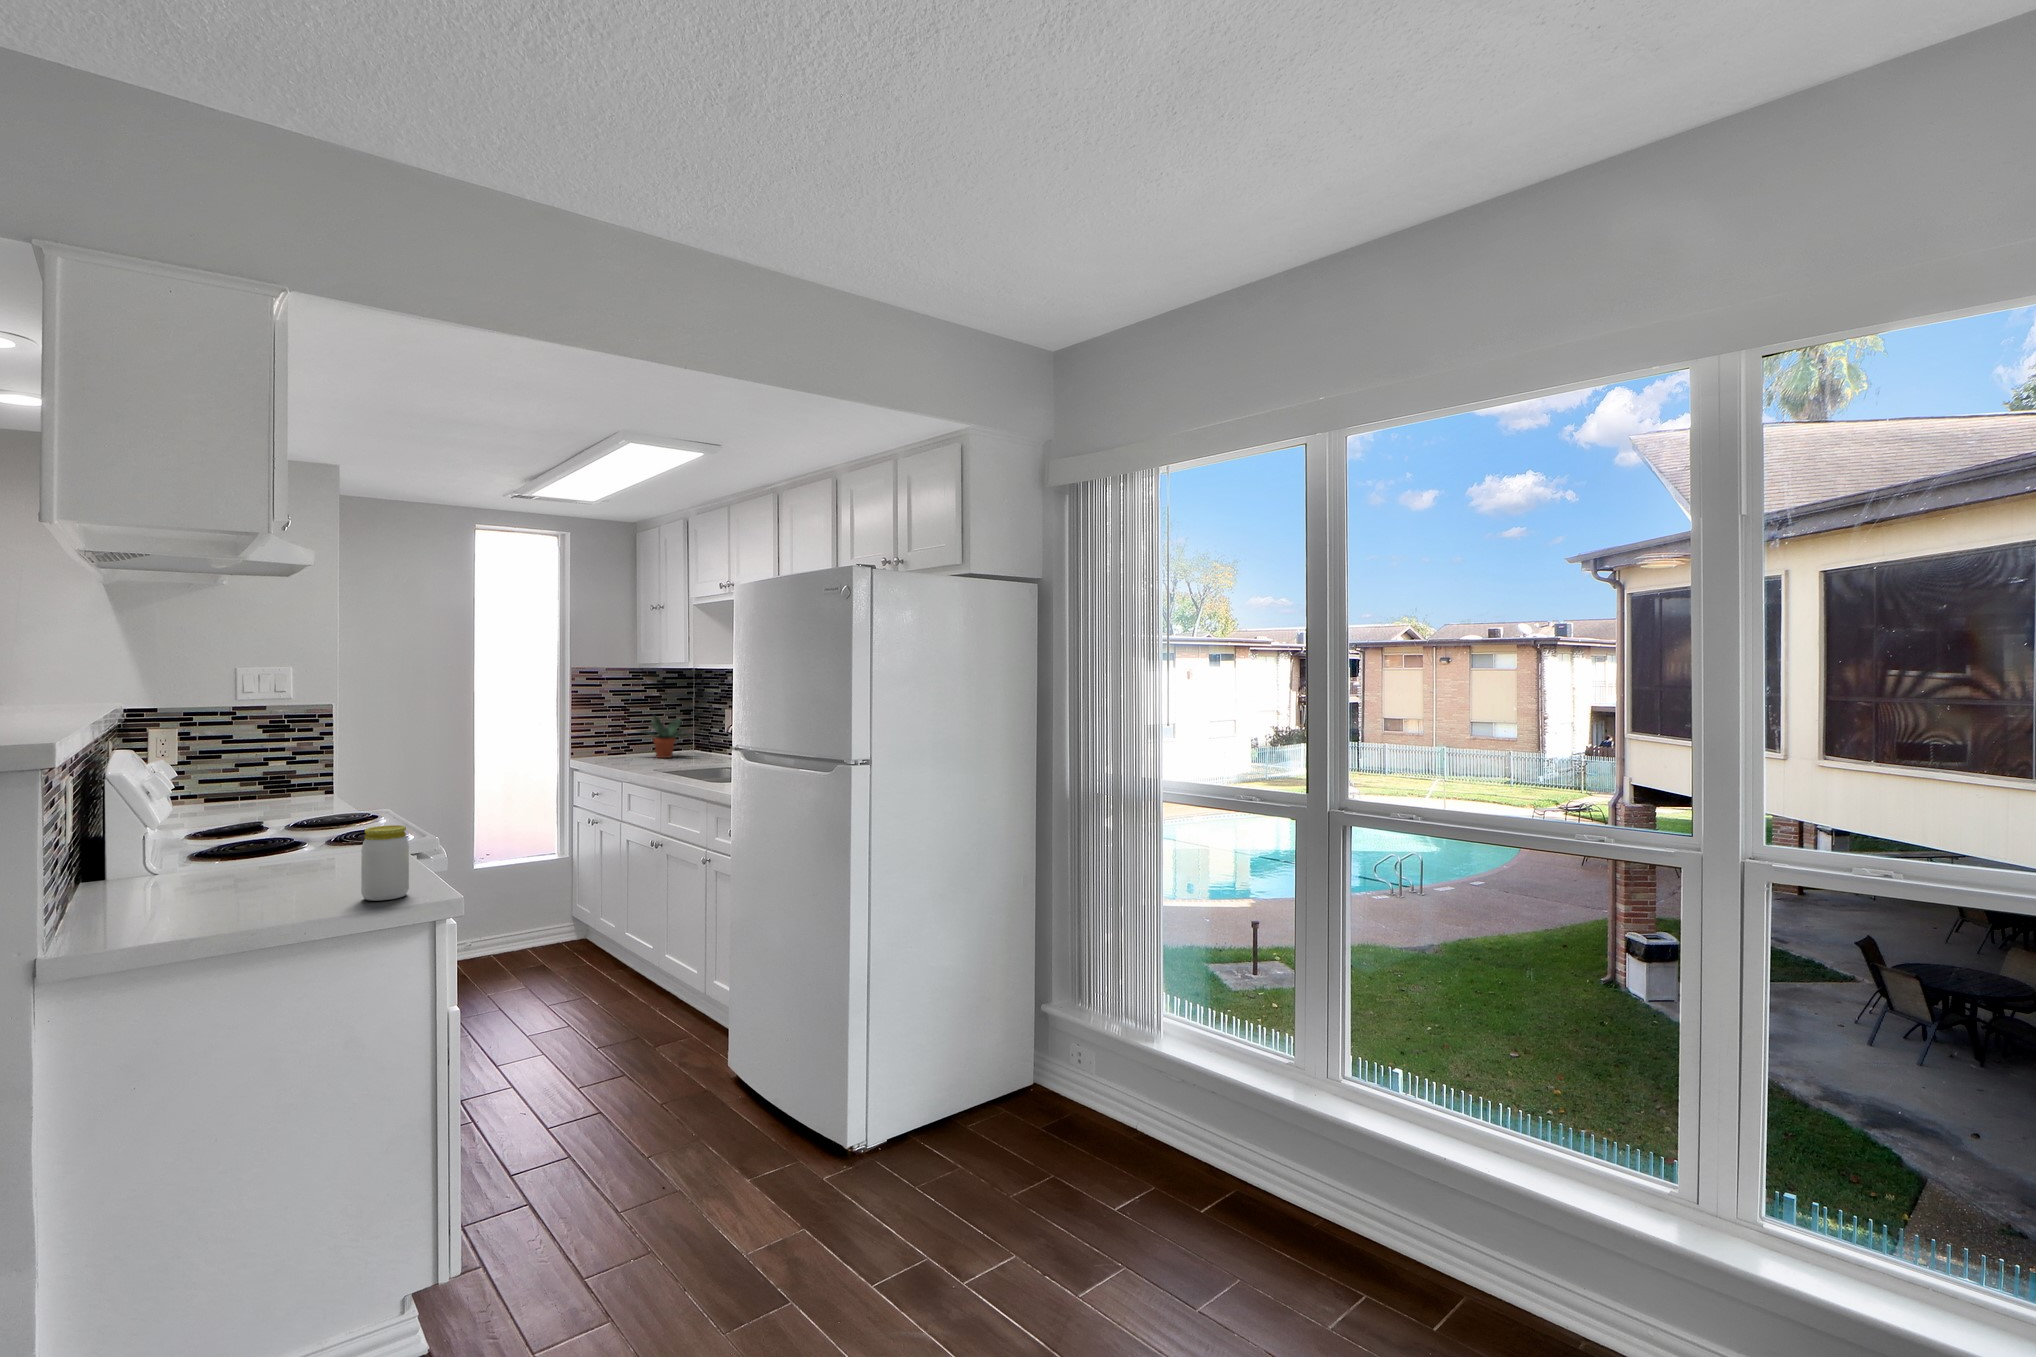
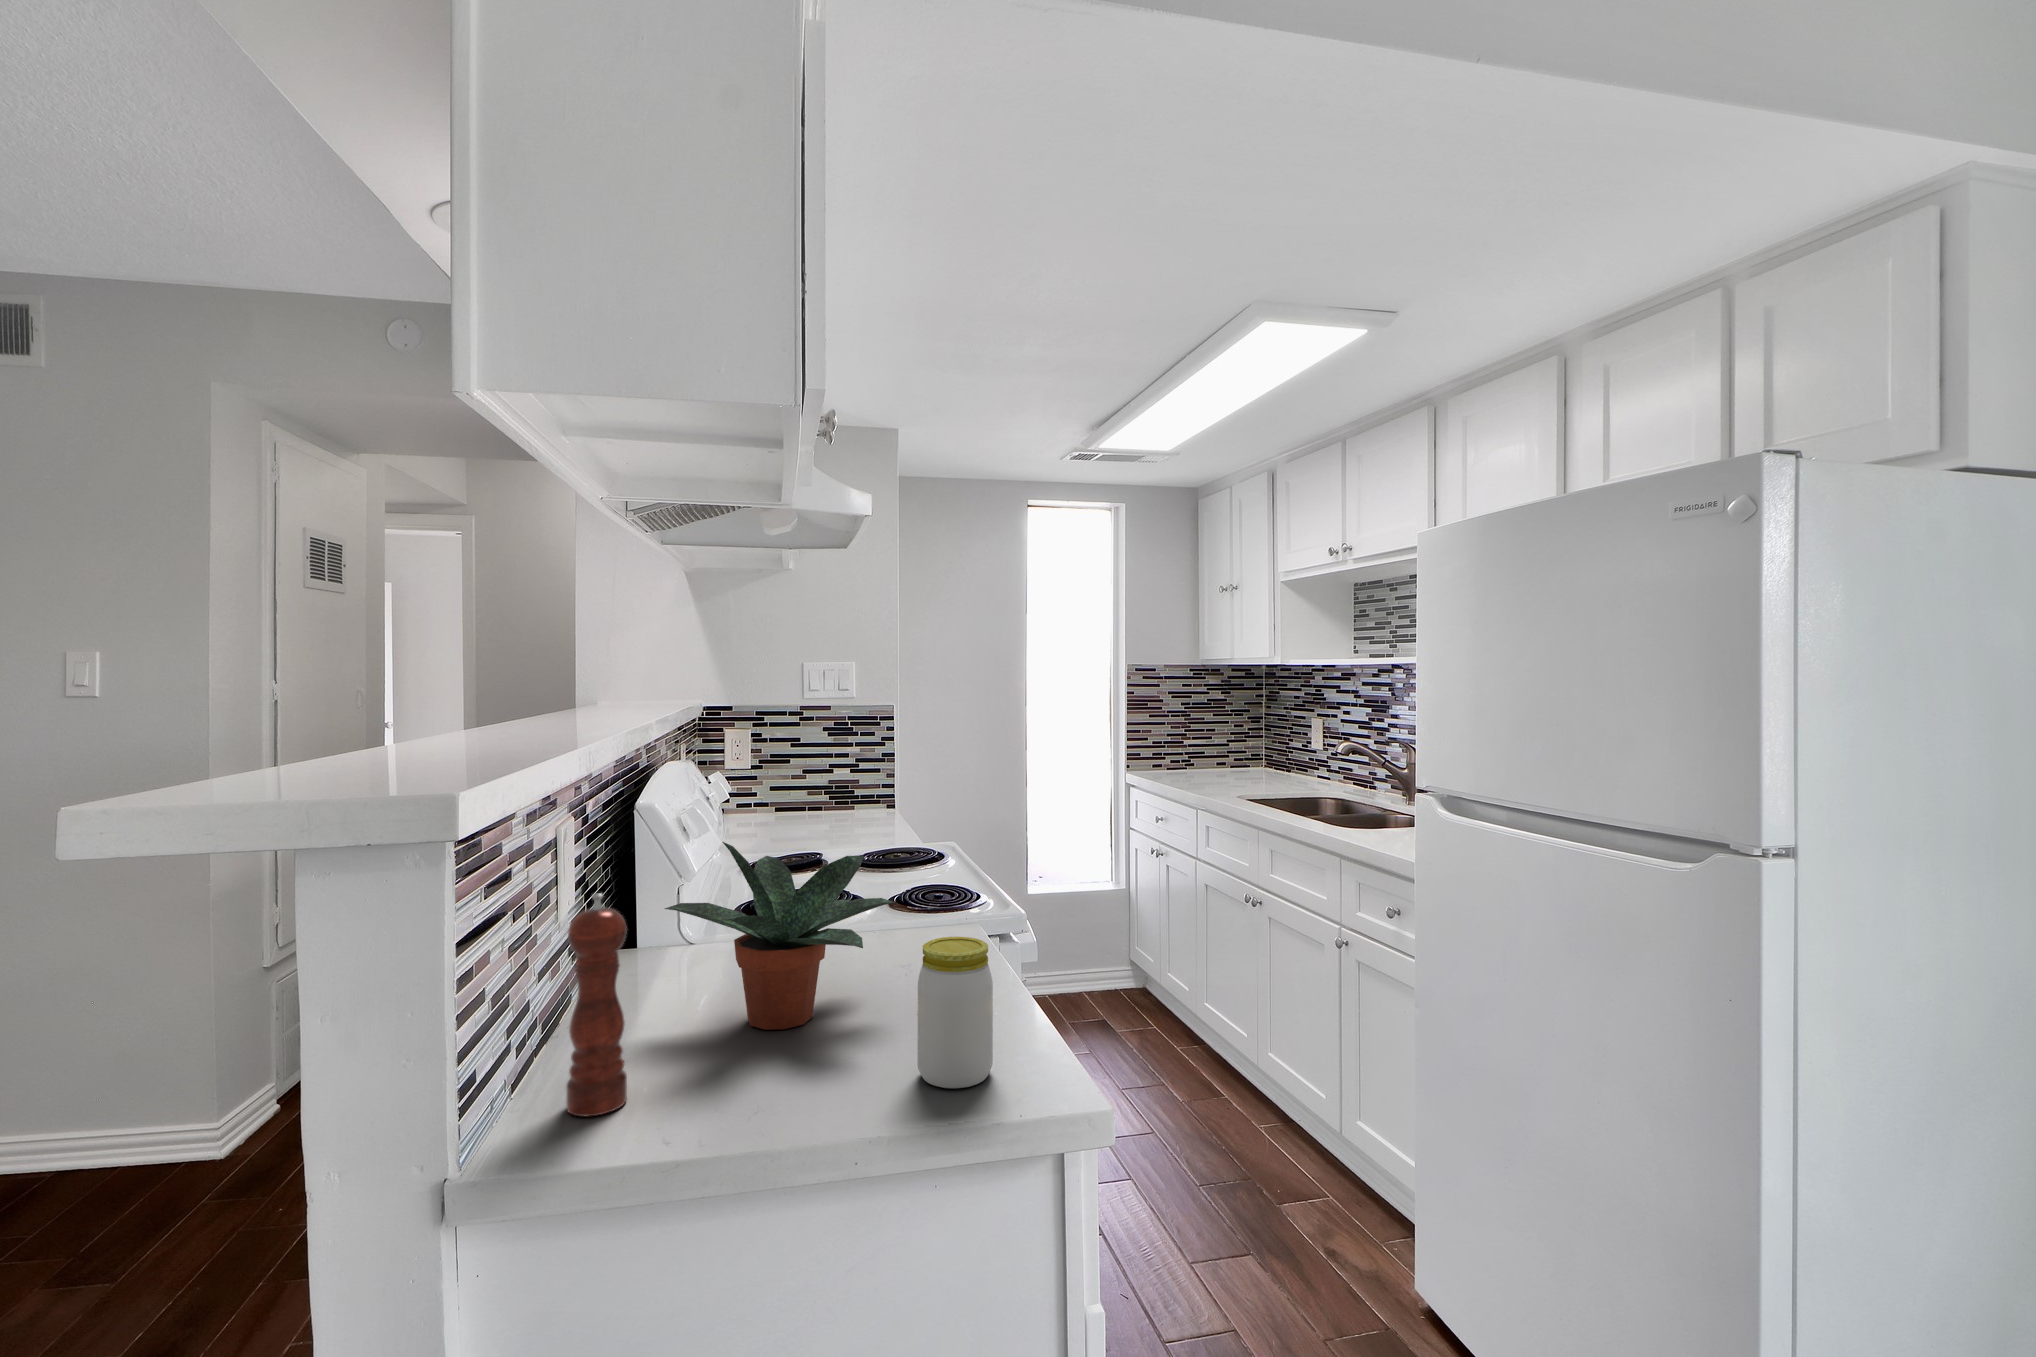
potted plant: present [639,715,688,758] -> present [665,842,895,1030]
pepper mill: none [123,810,165,933] -> present [566,893,627,1117]

